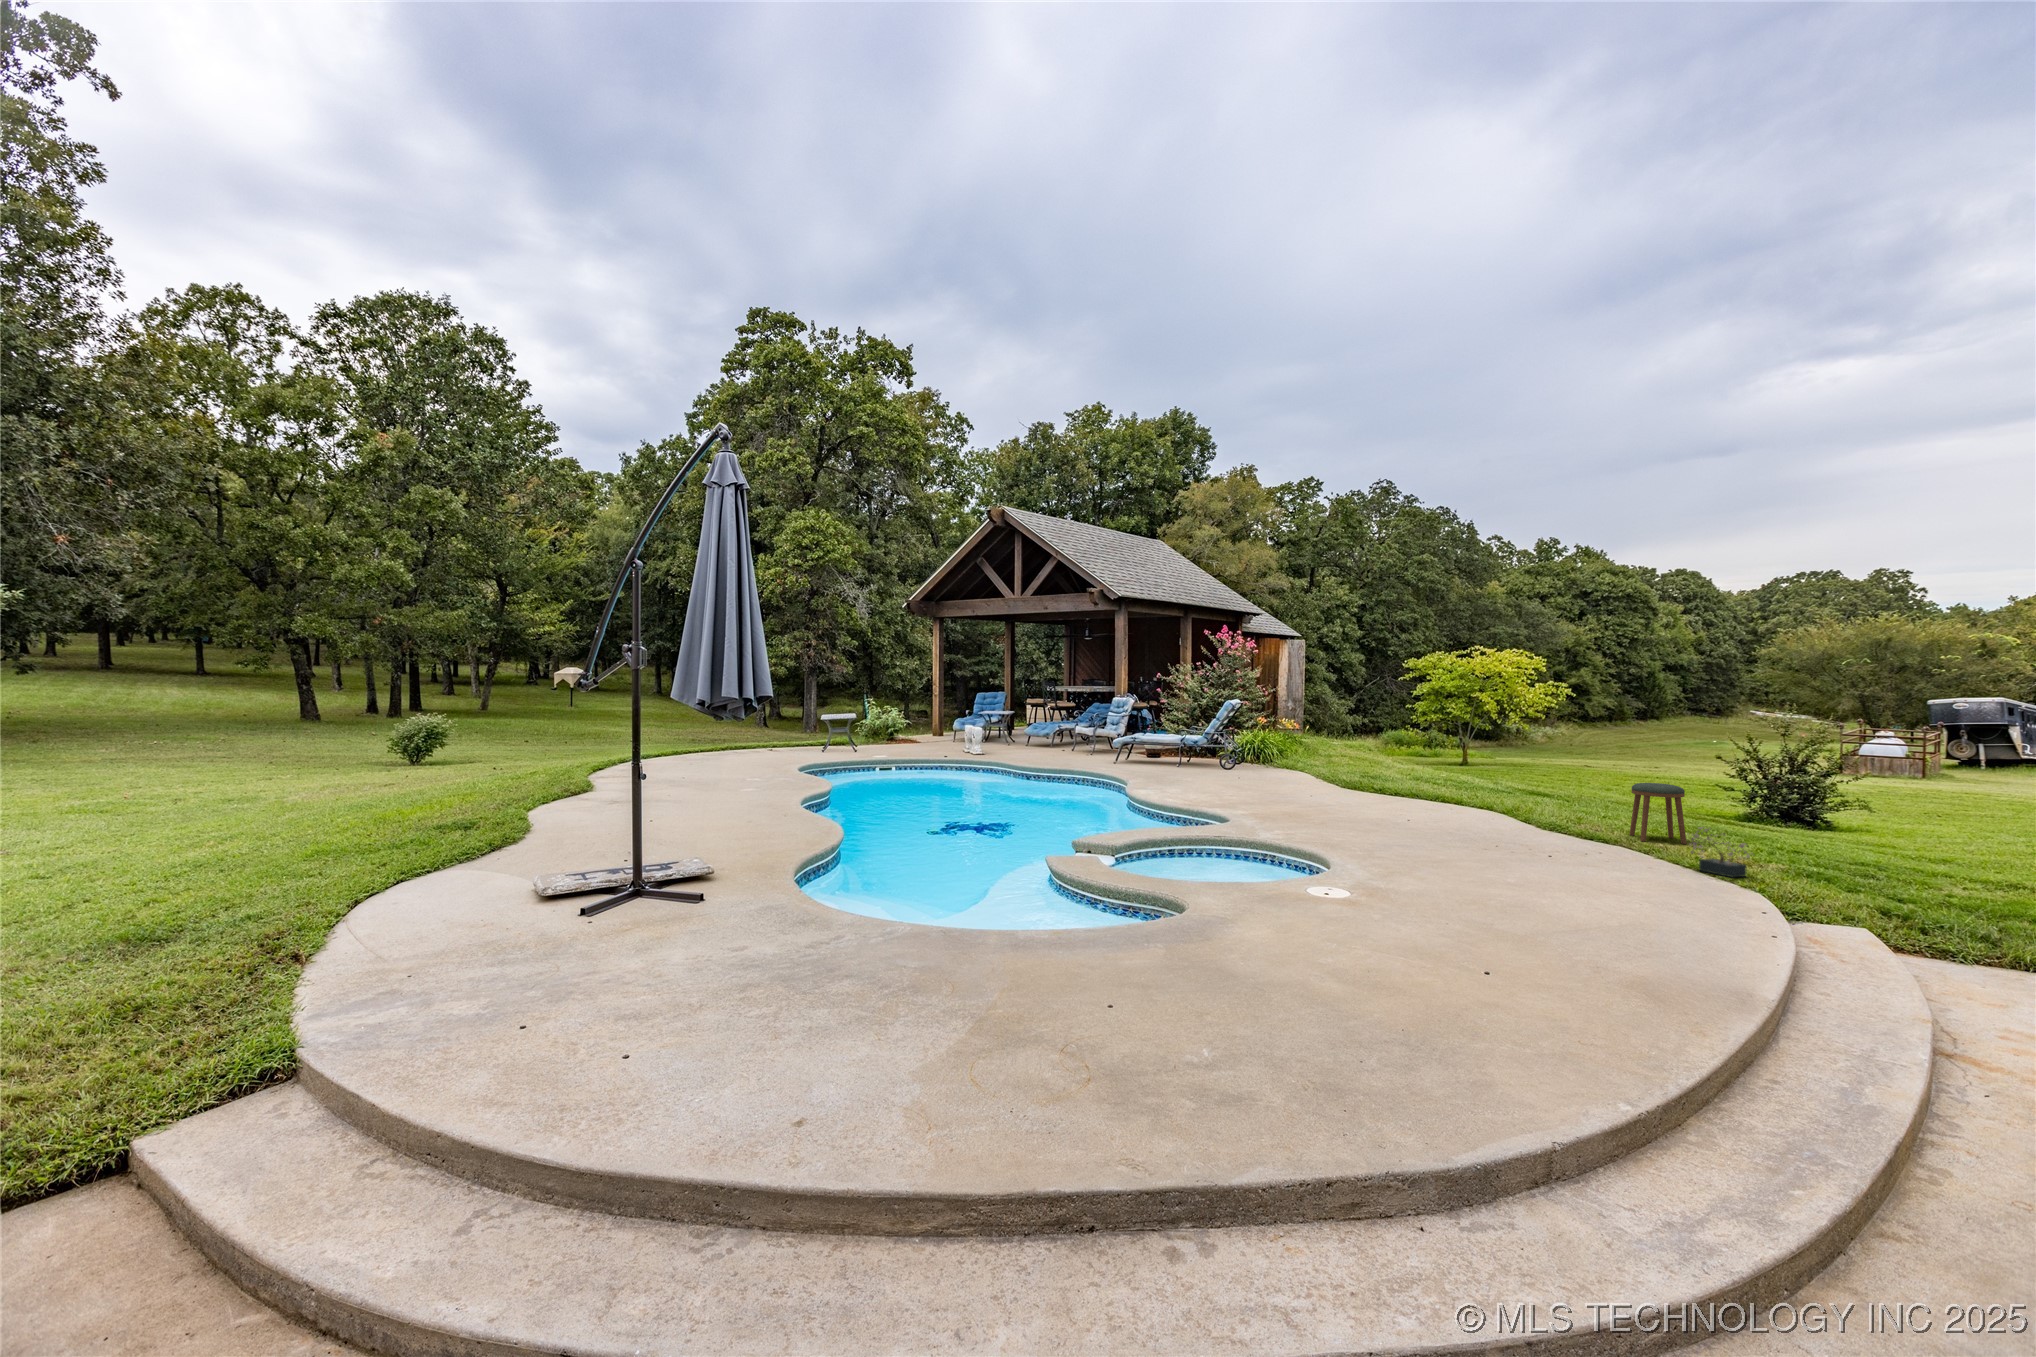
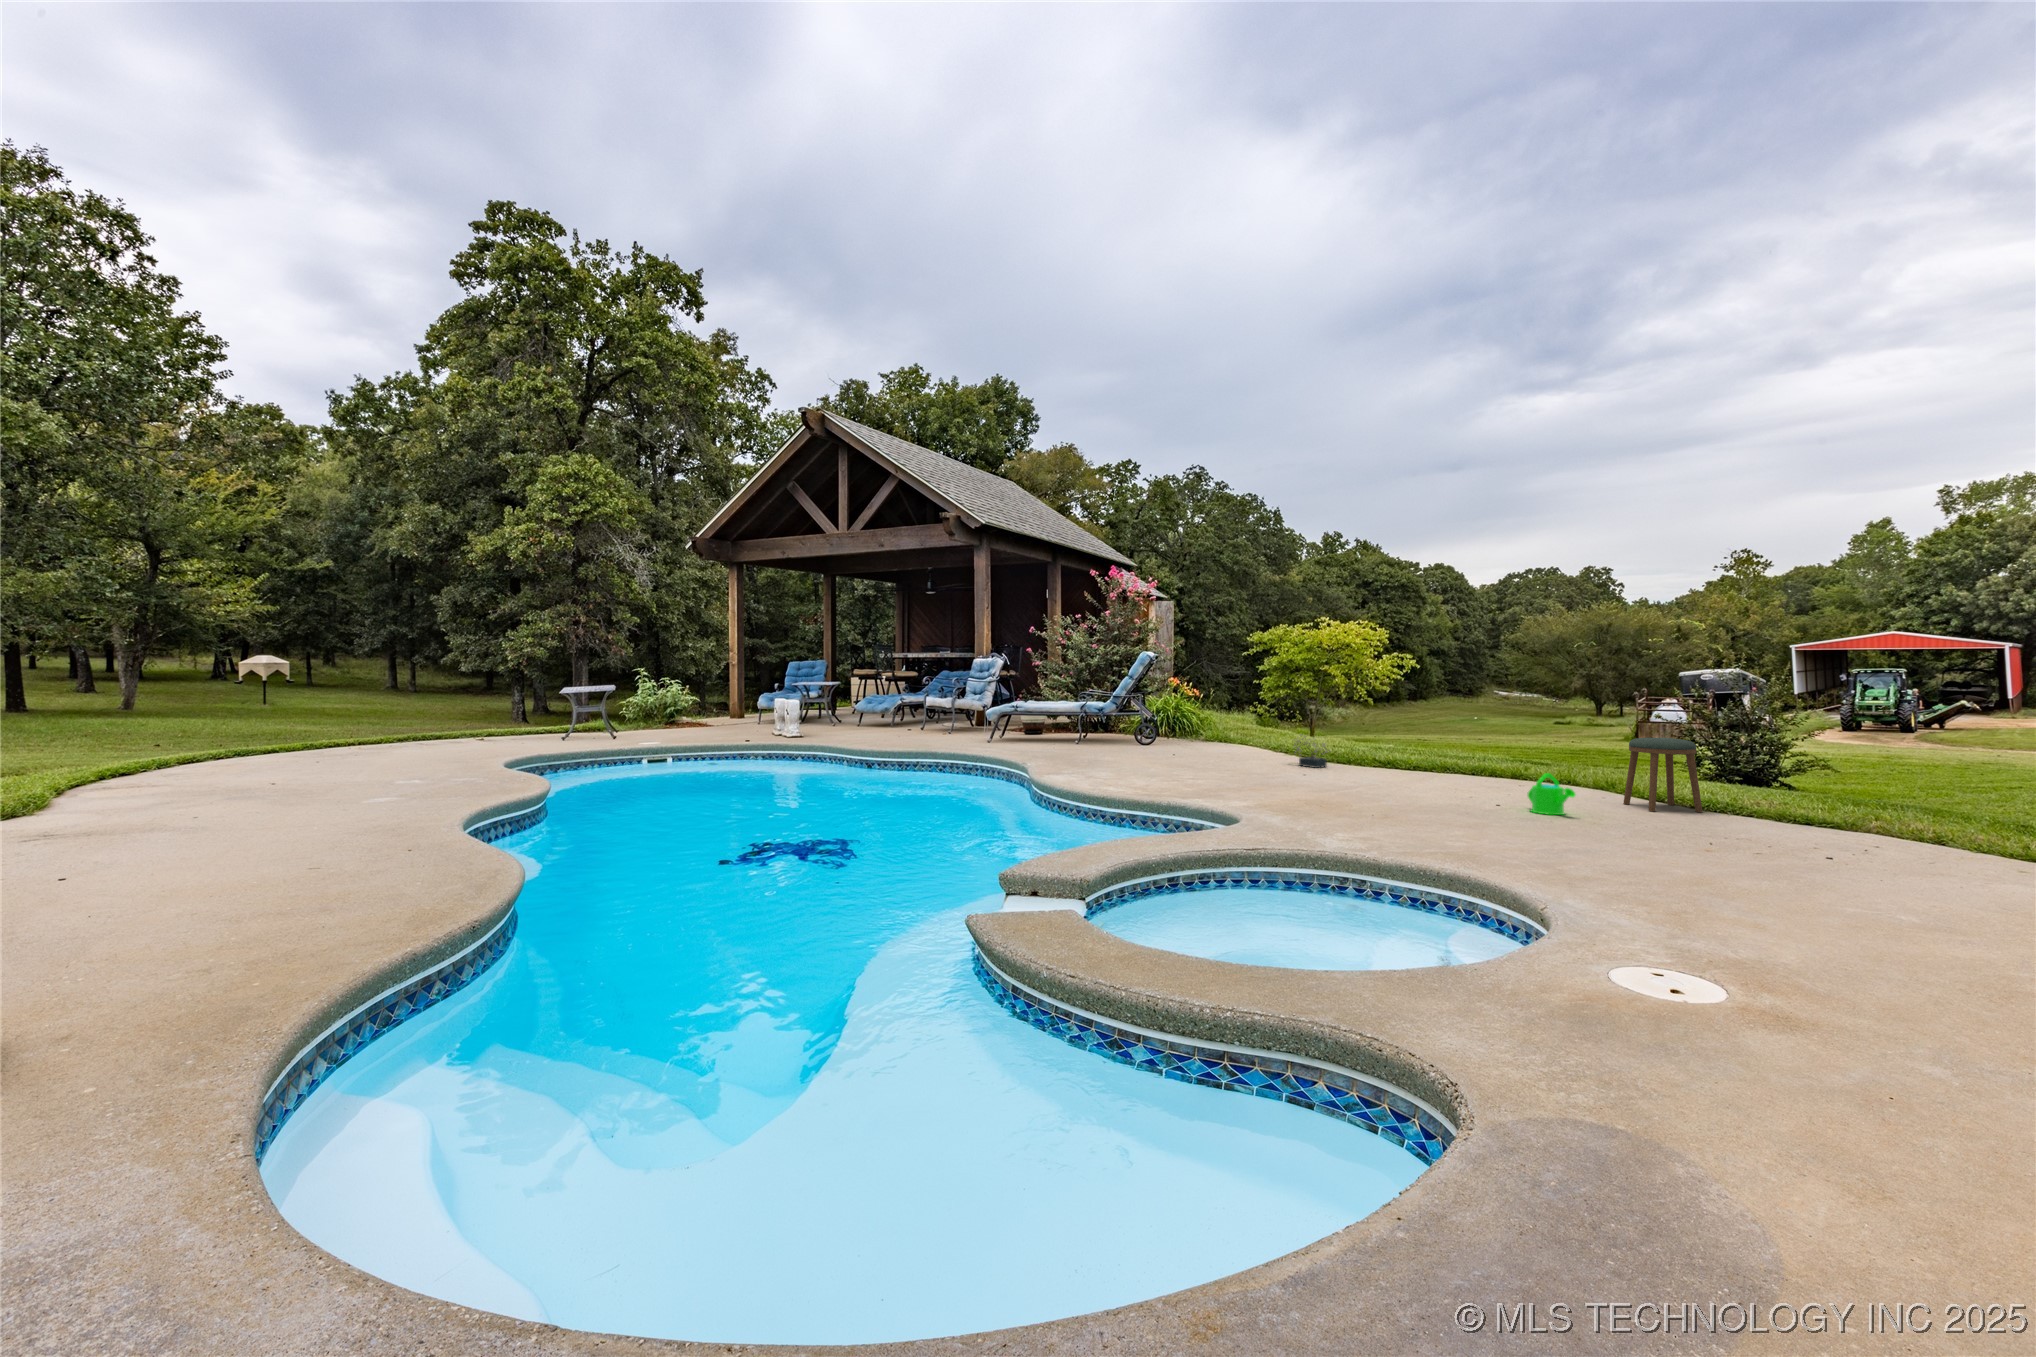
watering can: none [1537,807,1568,840] -> present [1528,773,1575,815]
decorative plant: present [1691,827,1754,877] -> present [1295,739,1330,768]

